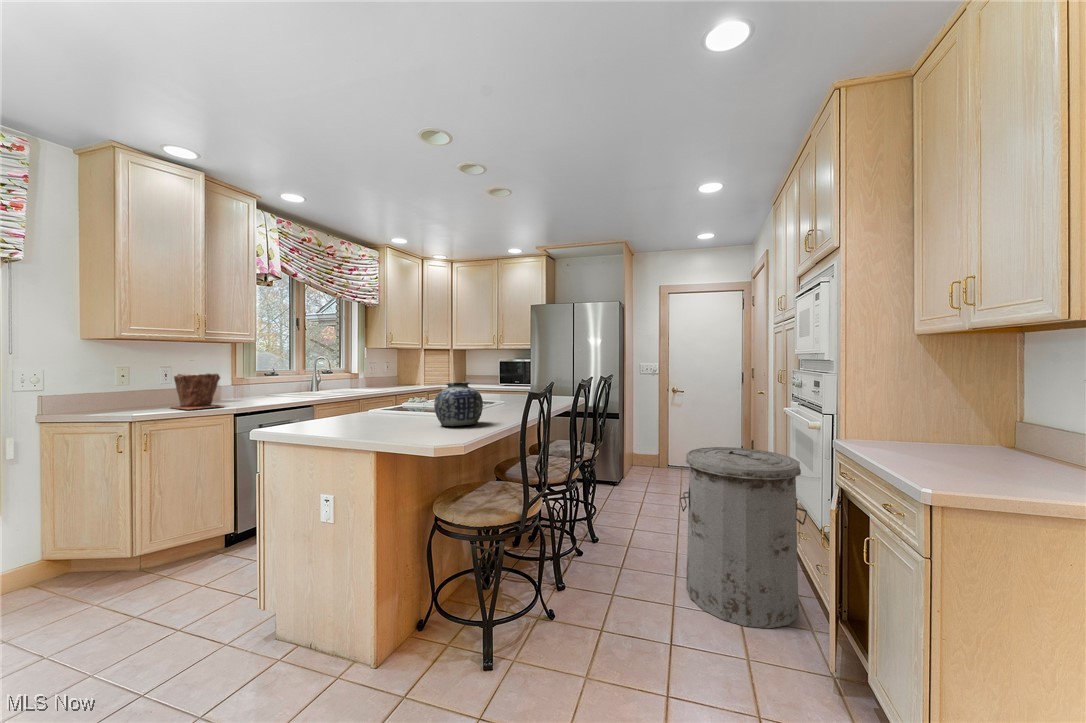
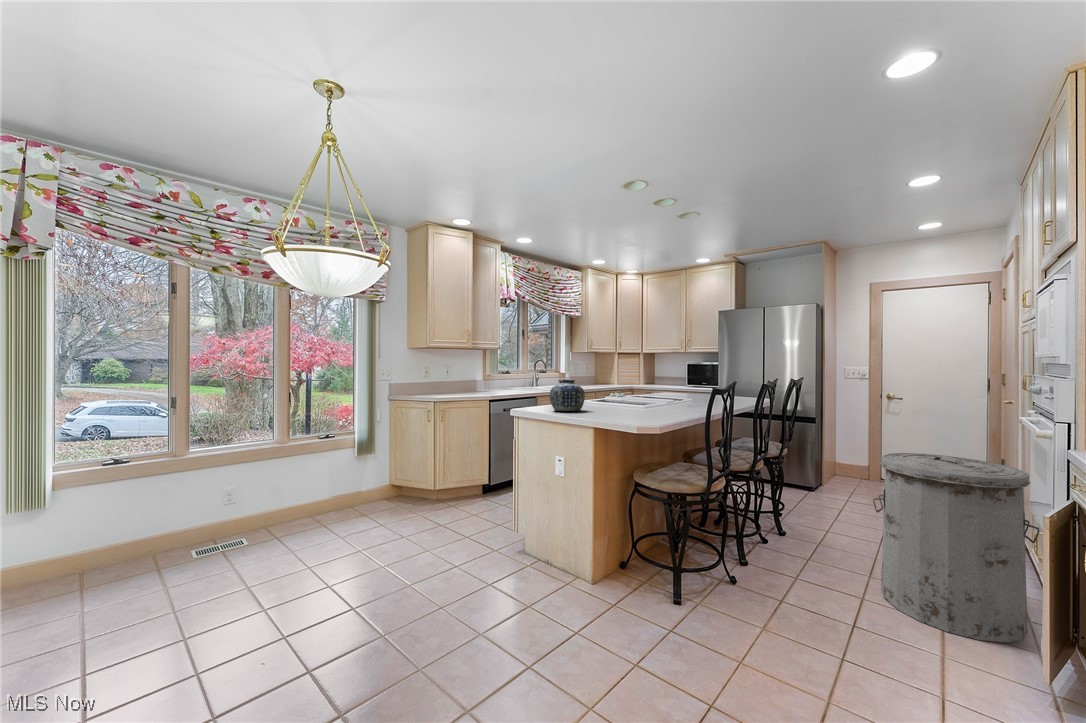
plant pot: present [171,373,222,409] -> none [452,371,483,396]
vase: present [434,382,483,426] -> present [550,380,585,411]

